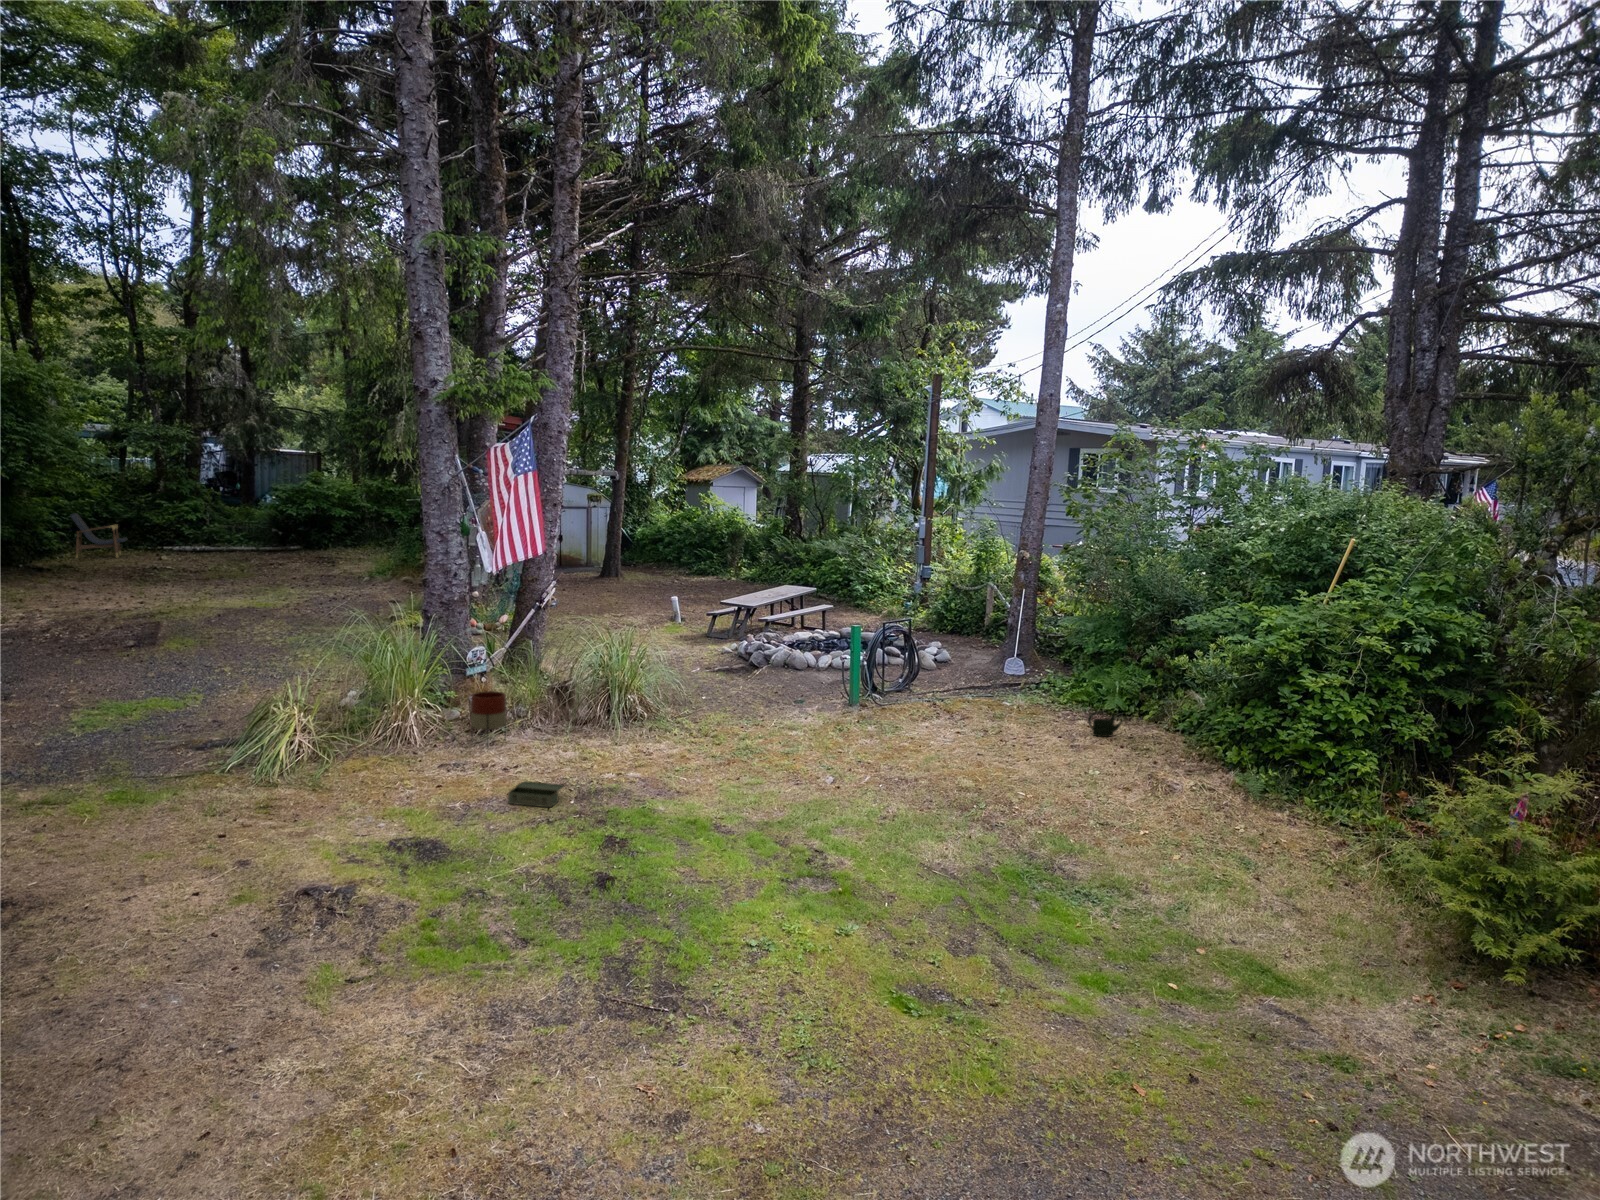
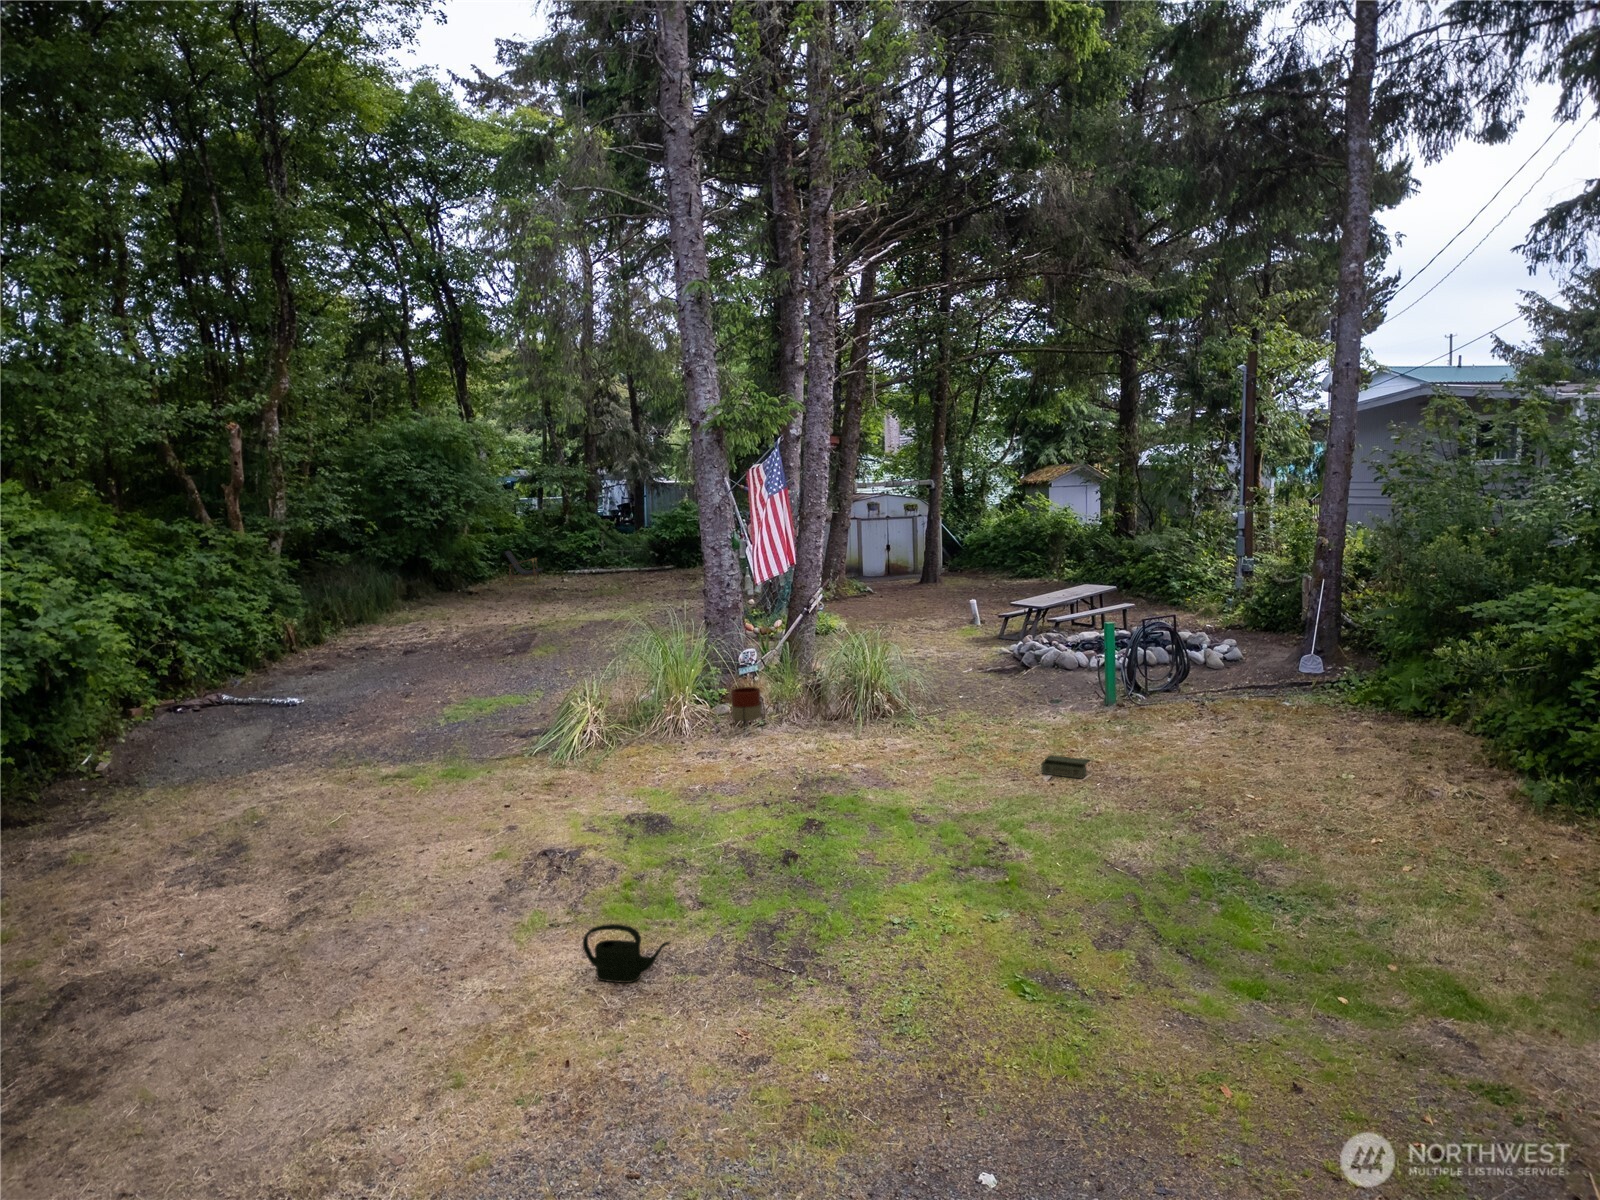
watering can: present [1088,711,1125,737] -> present [583,924,670,983]
toolbox: present [508,781,564,807] -> present [1041,755,1089,778]

